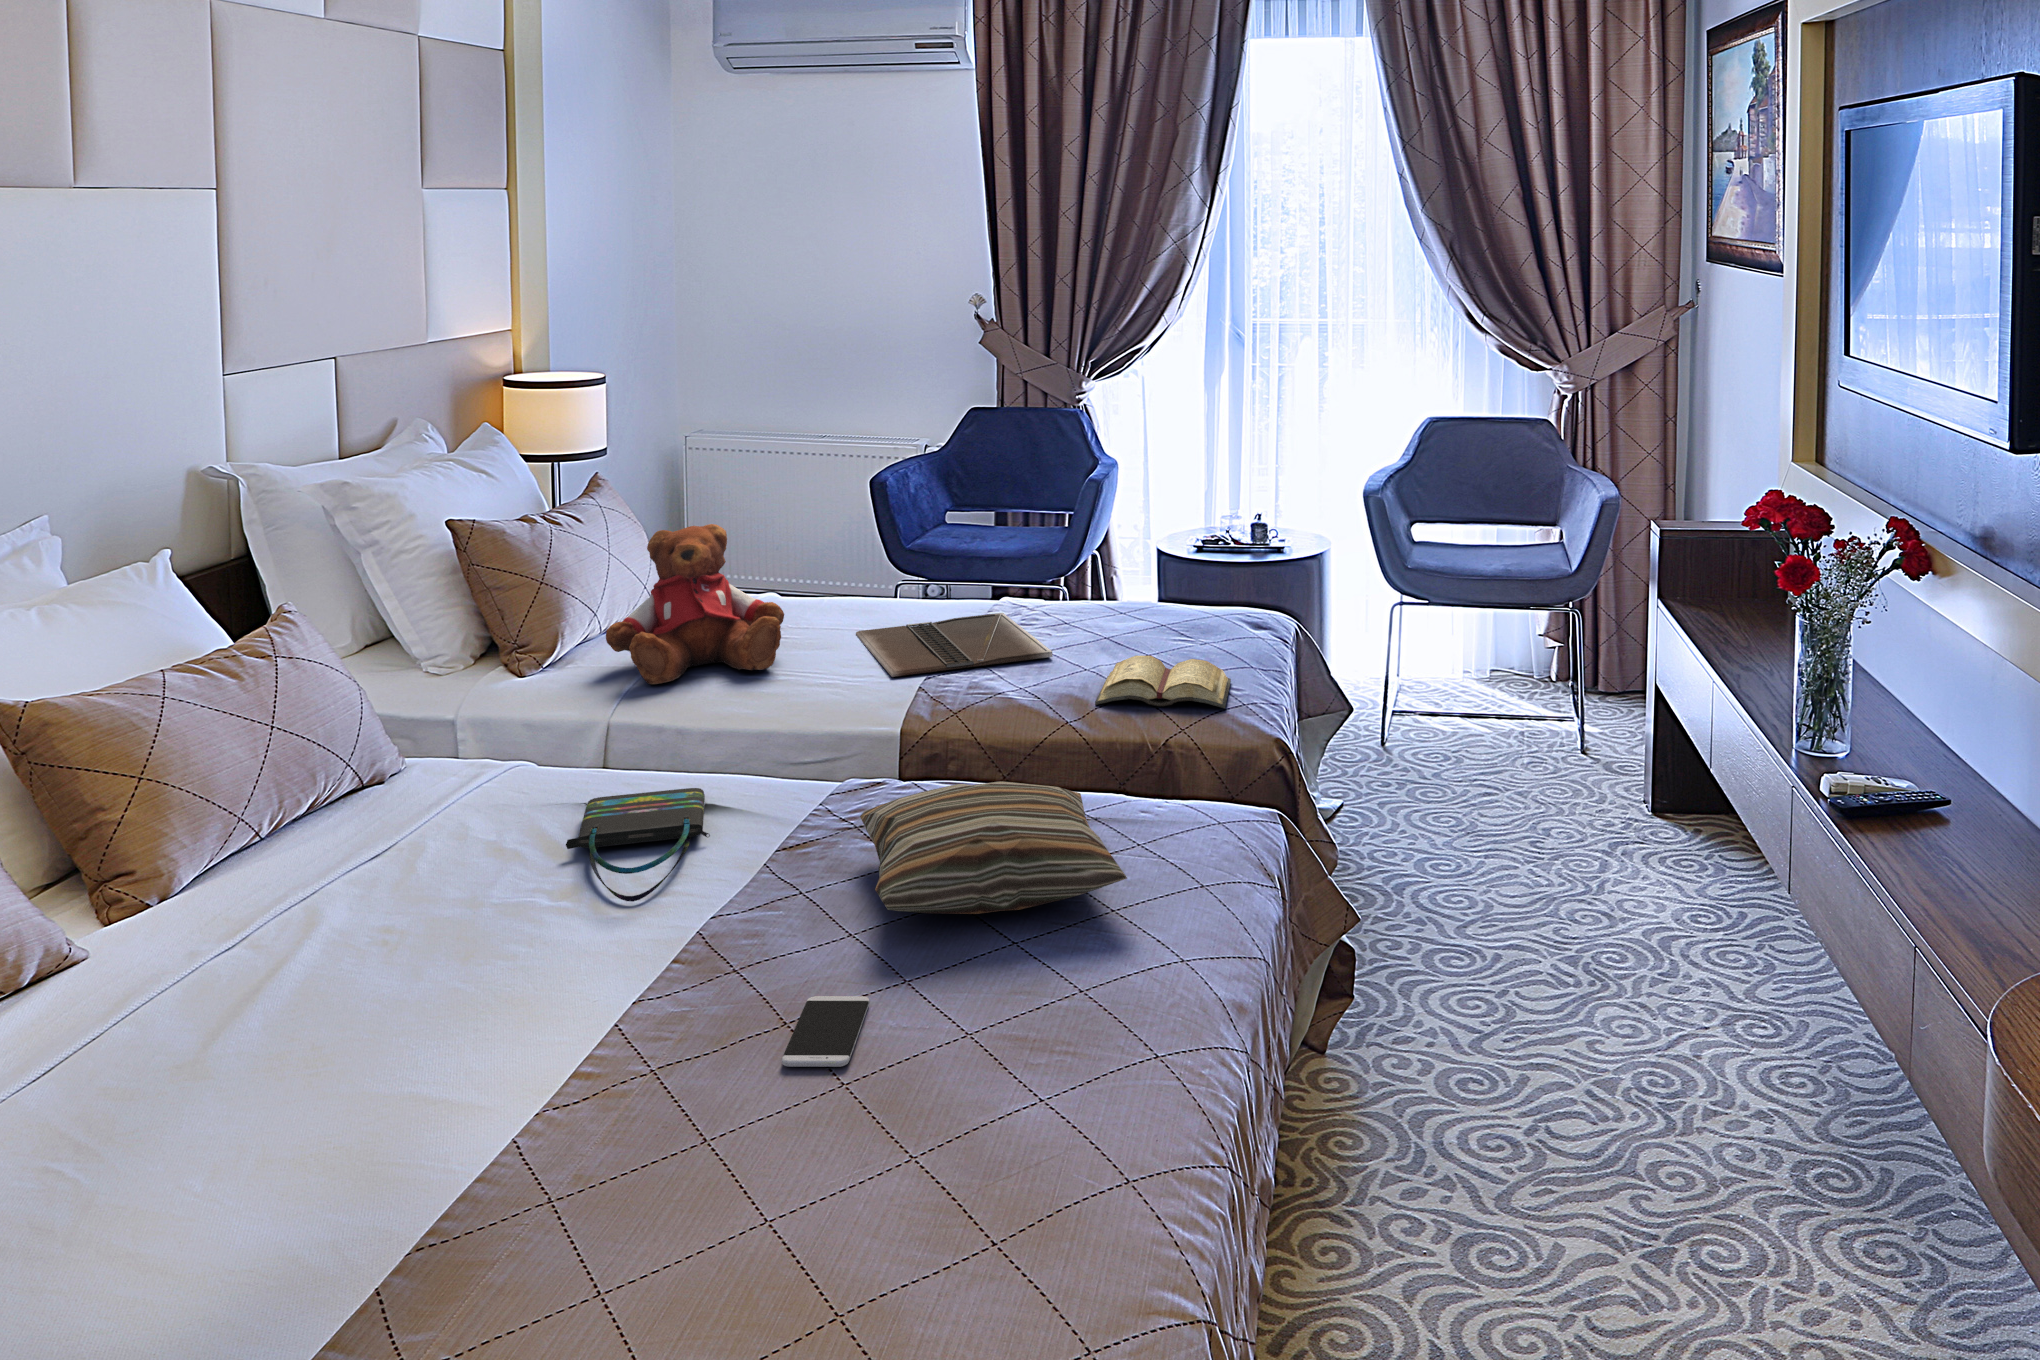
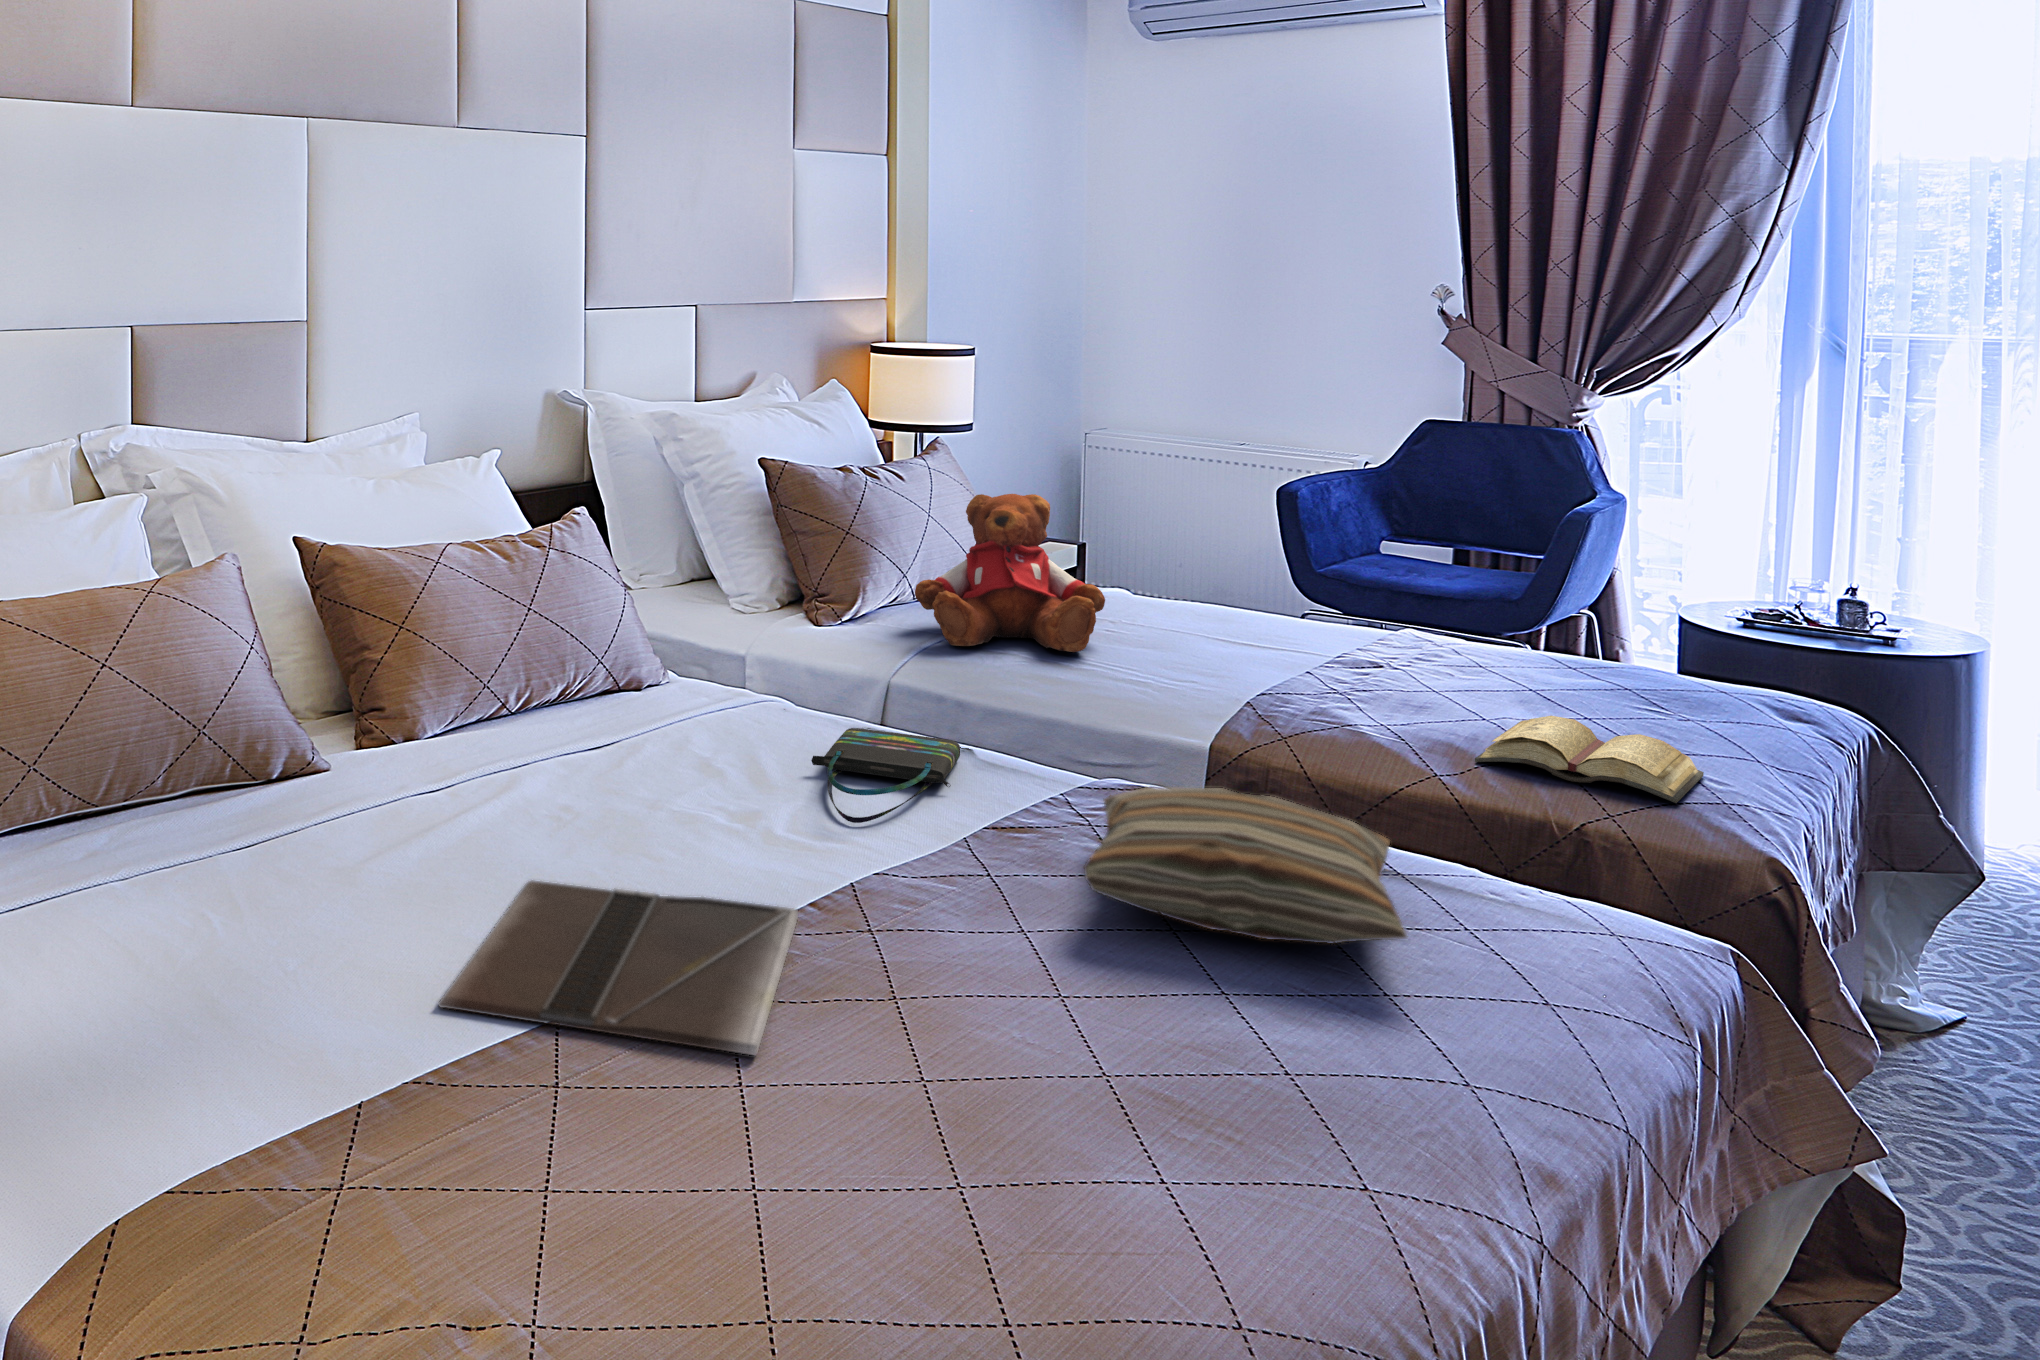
laptop: present [856,613,1052,677] -> present [438,881,798,1055]
smartphone: present [782,996,870,1067] -> none [930,950,1047,1020]

